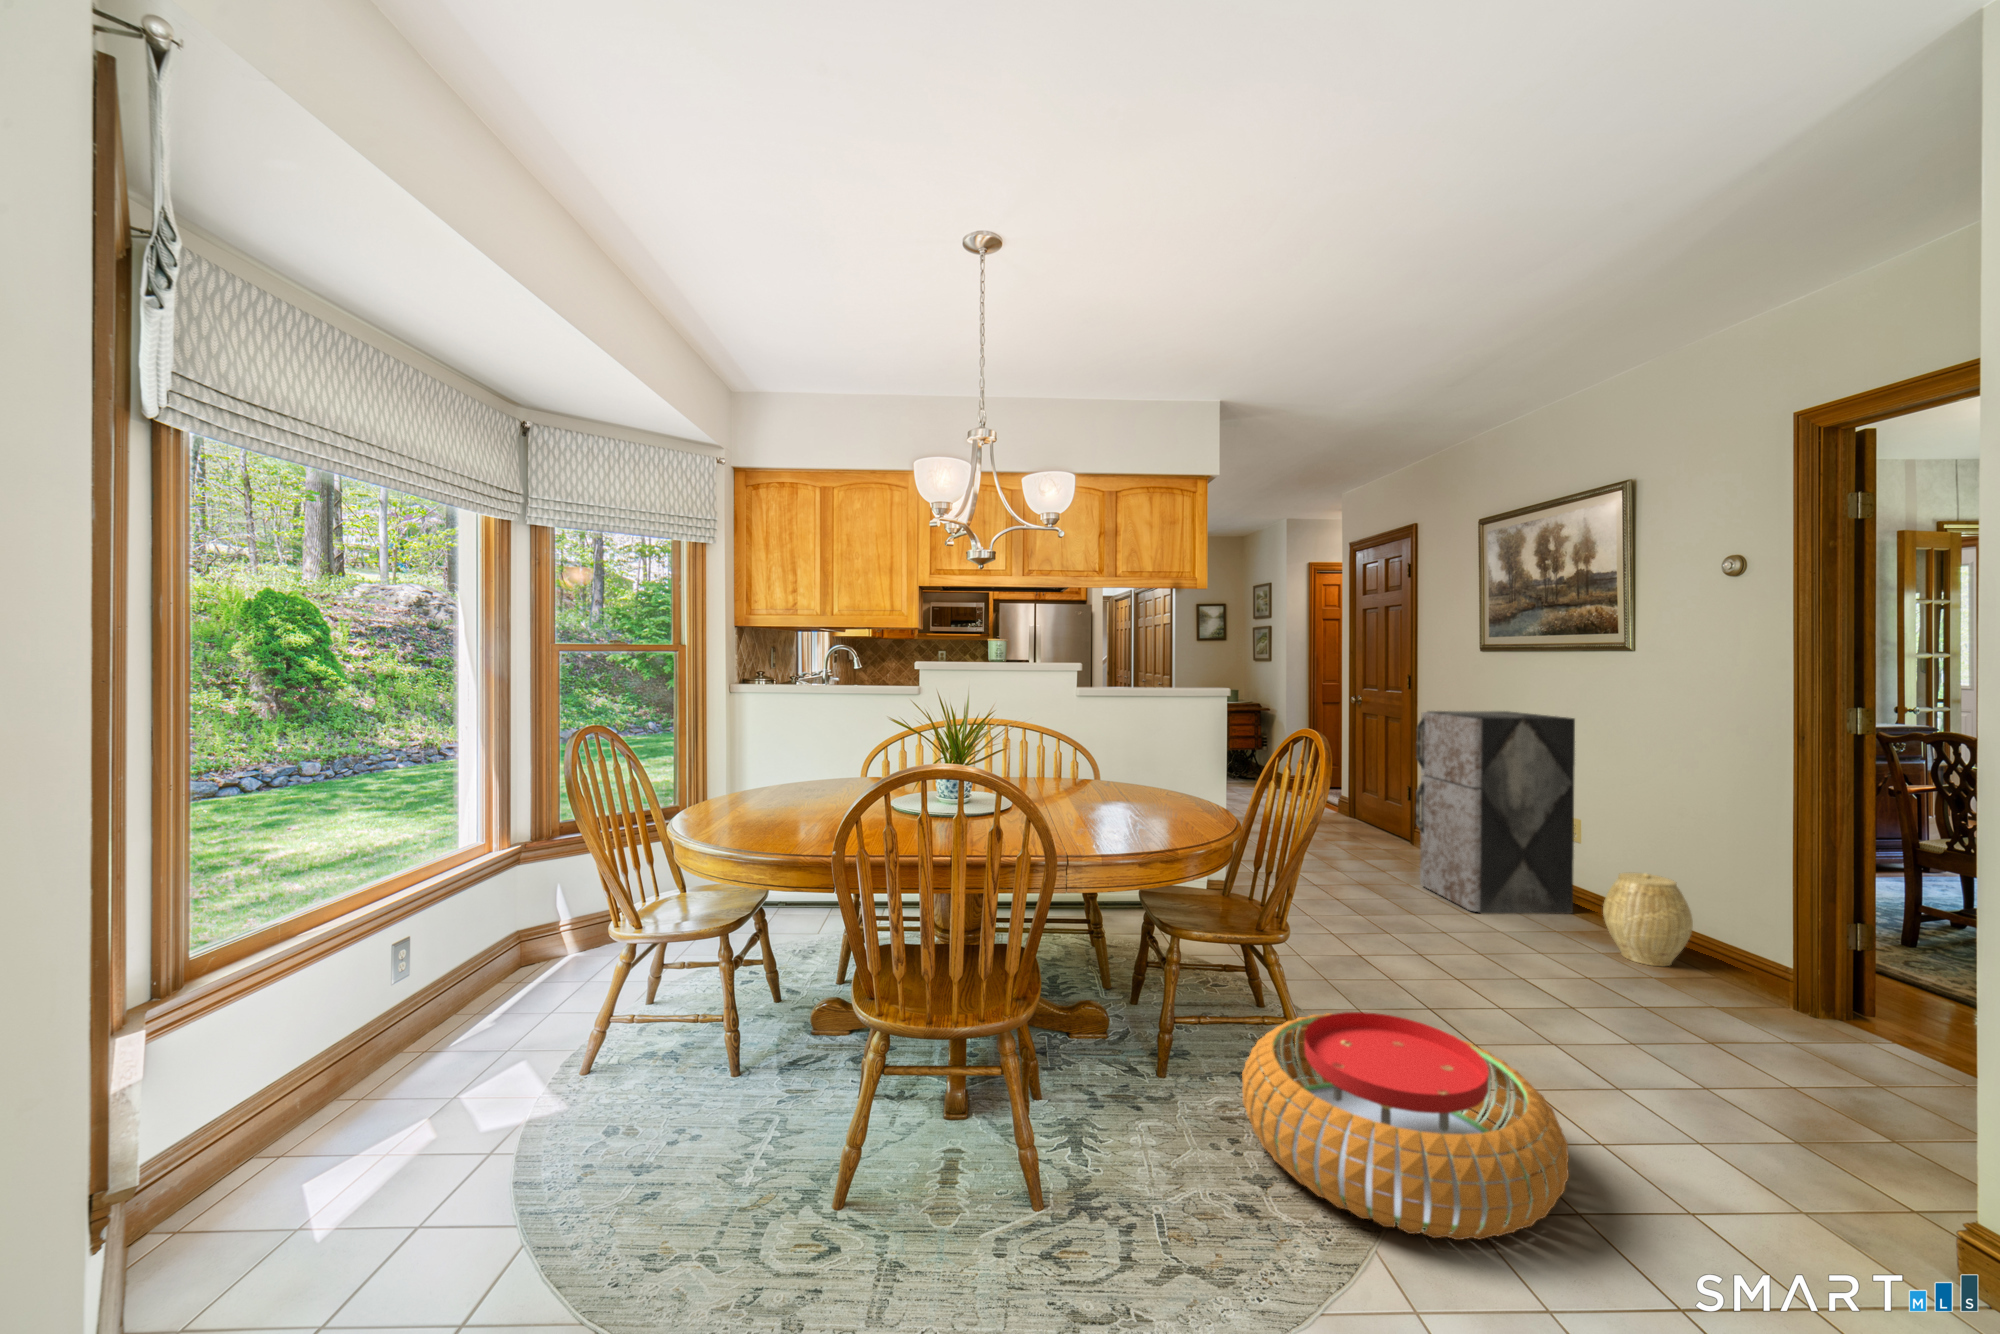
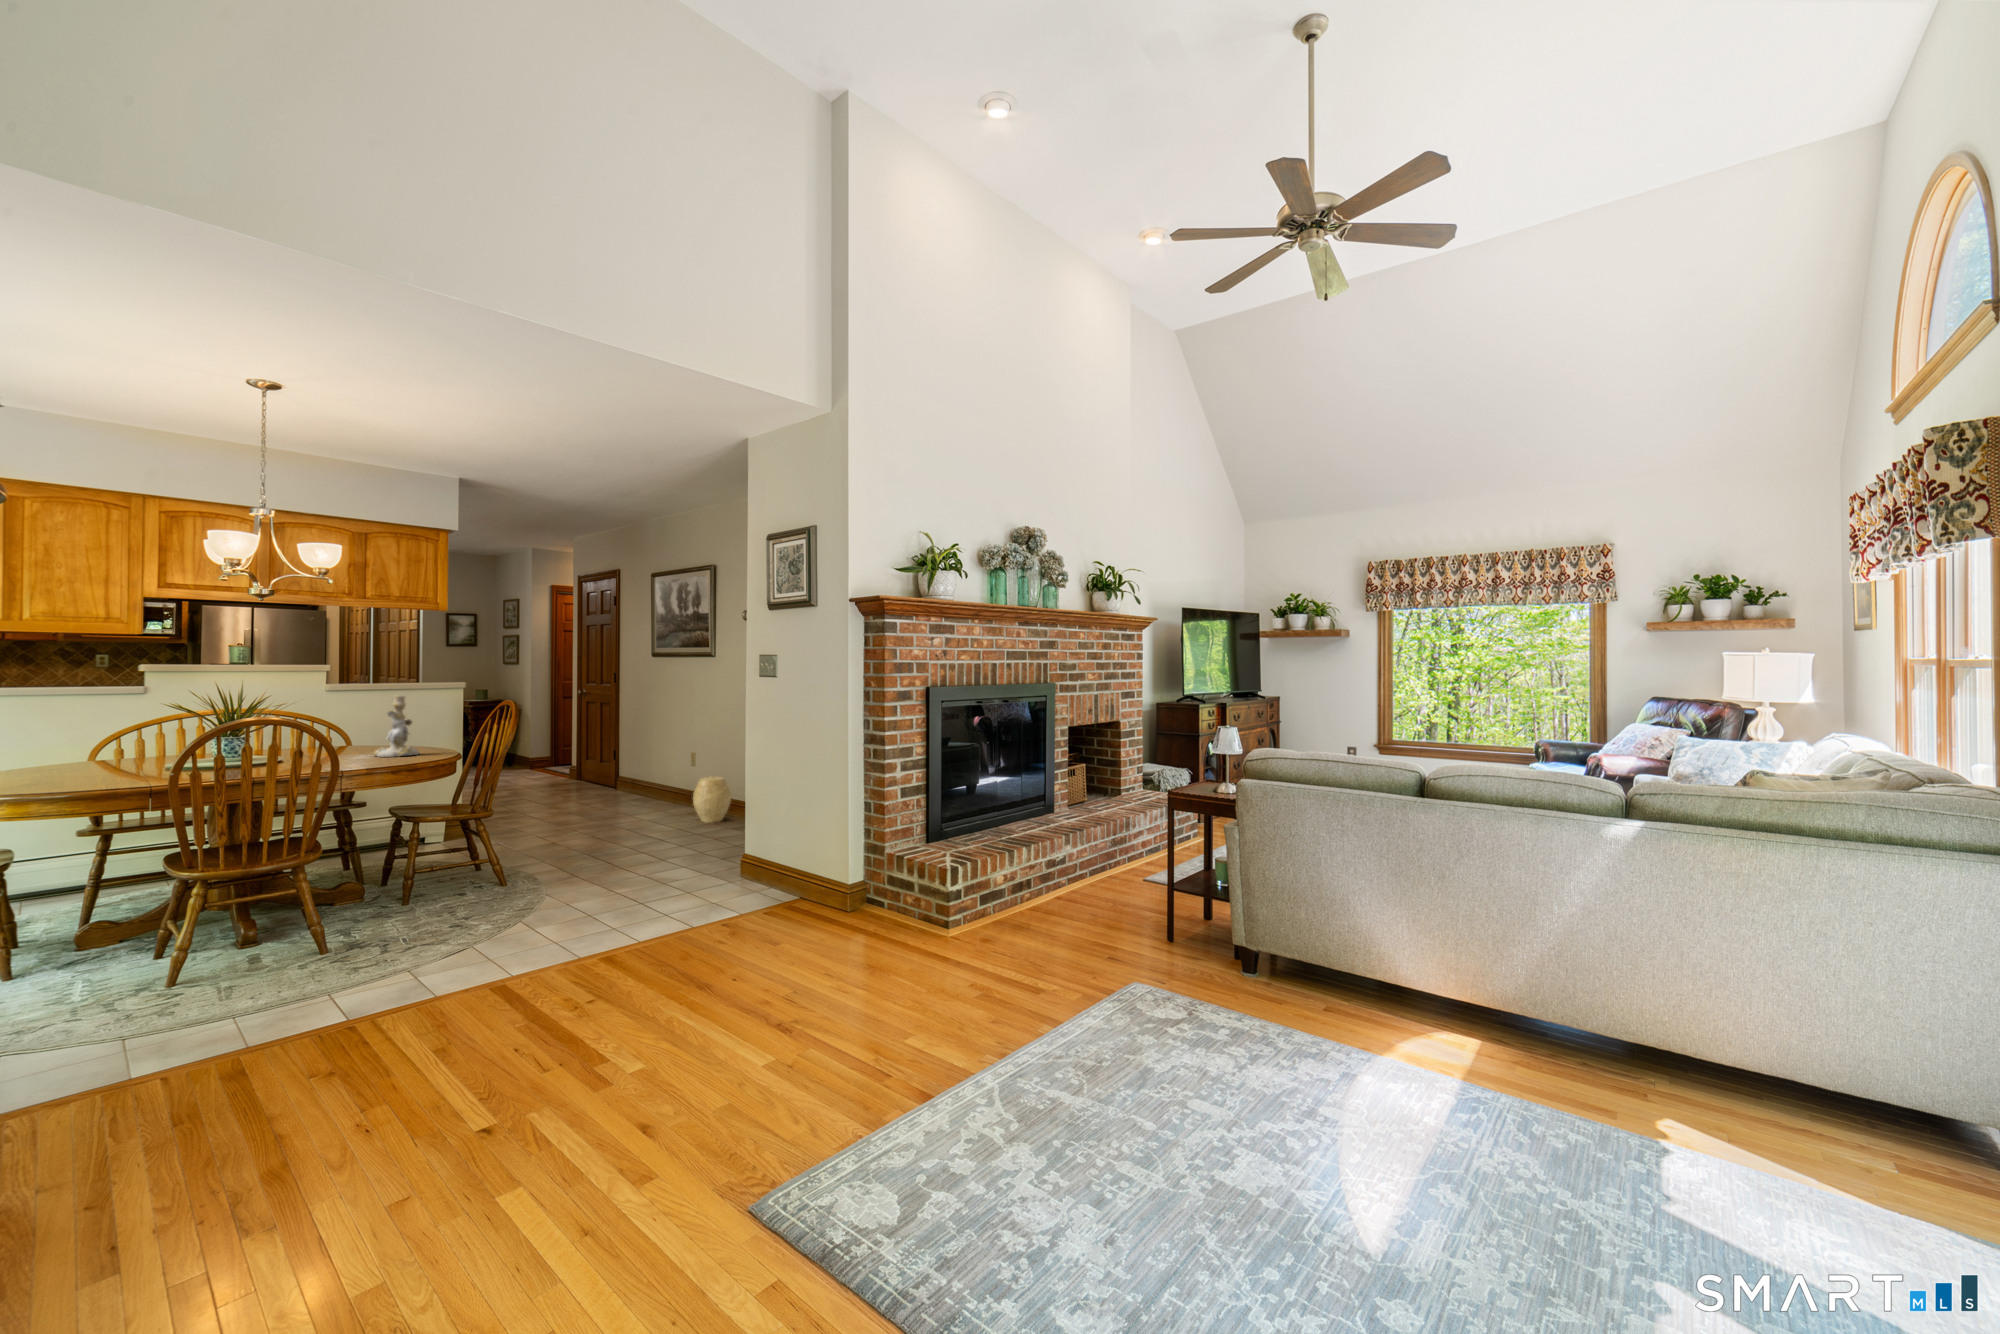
storage cabinet: present [1416,711,1575,914] -> none [605,696,692,818]
candlestick: none [1111,718,1184,833] -> present [372,695,419,757]
pouf: present [1242,1012,1569,1240] -> none [455,837,609,909]

